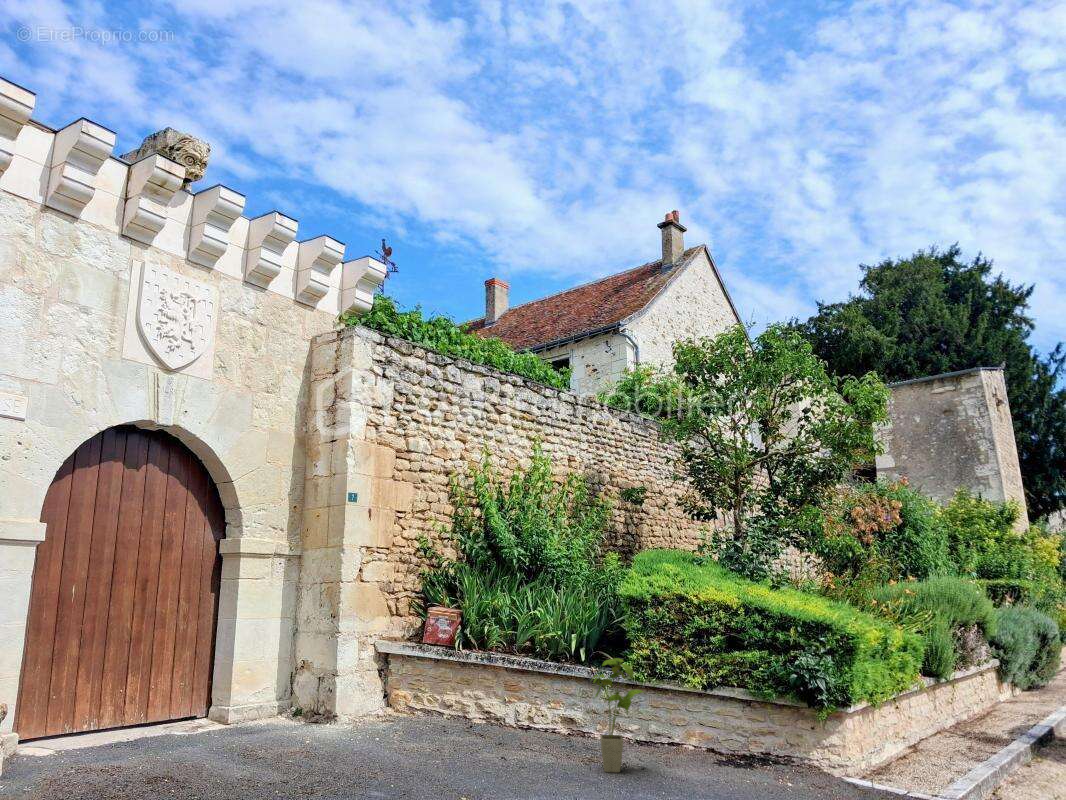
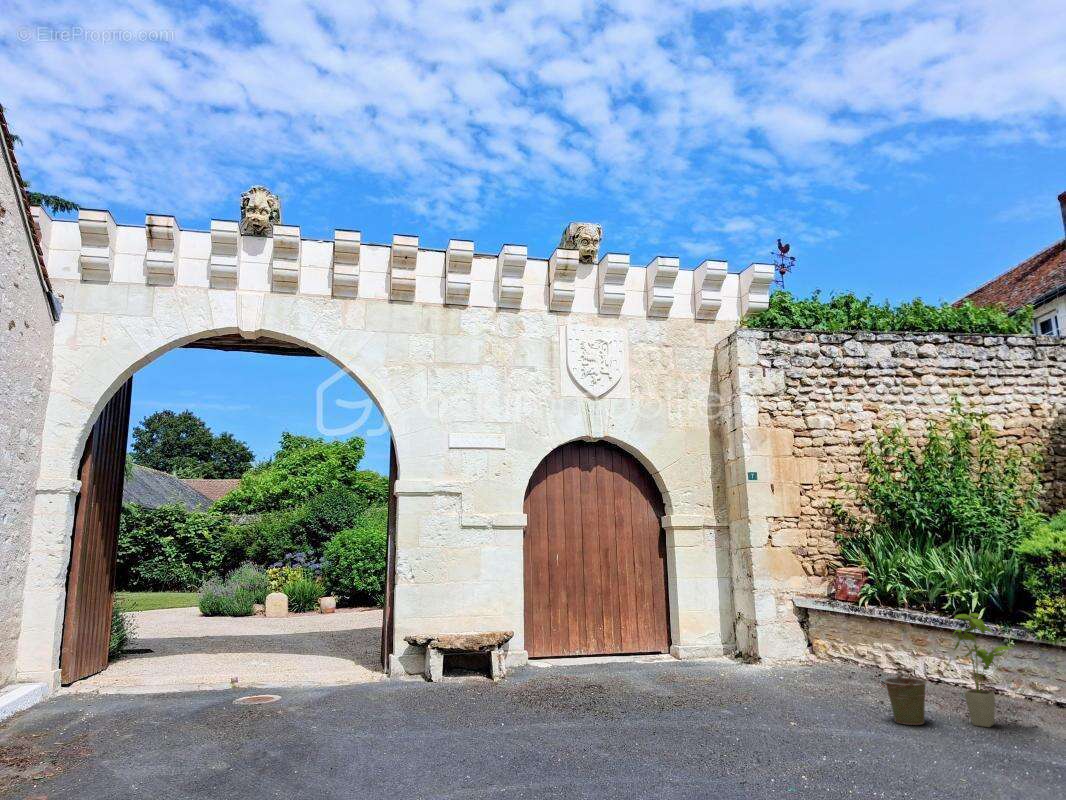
bucket: none [531,727,574,780] -> present [882,675,926,725]

